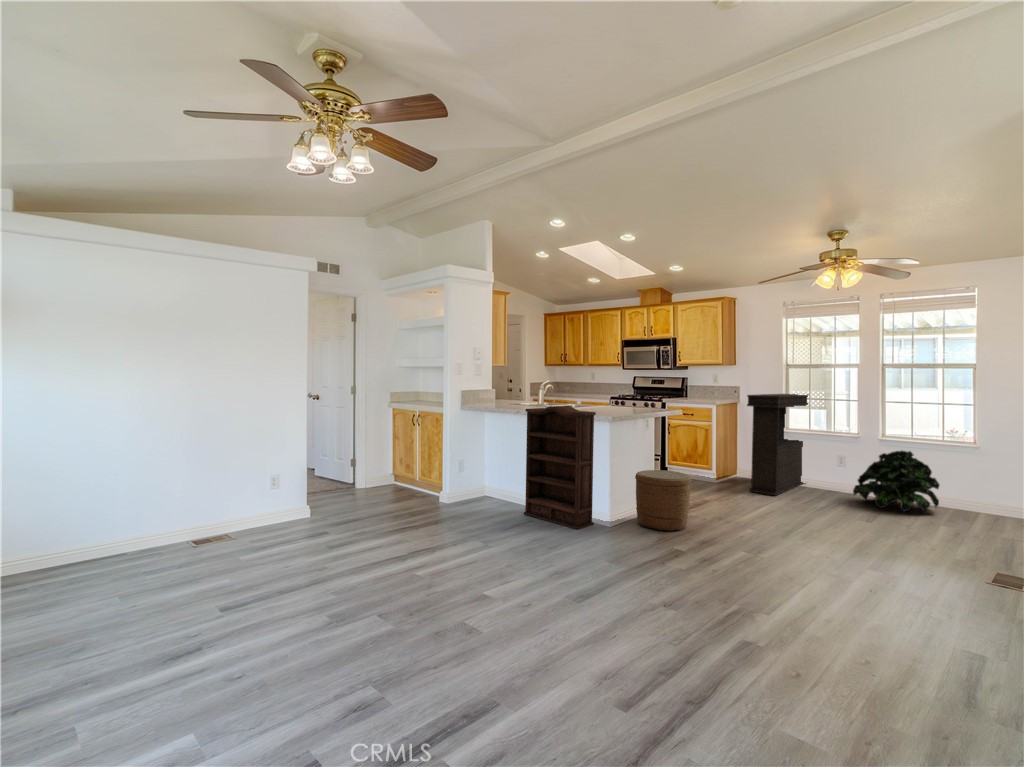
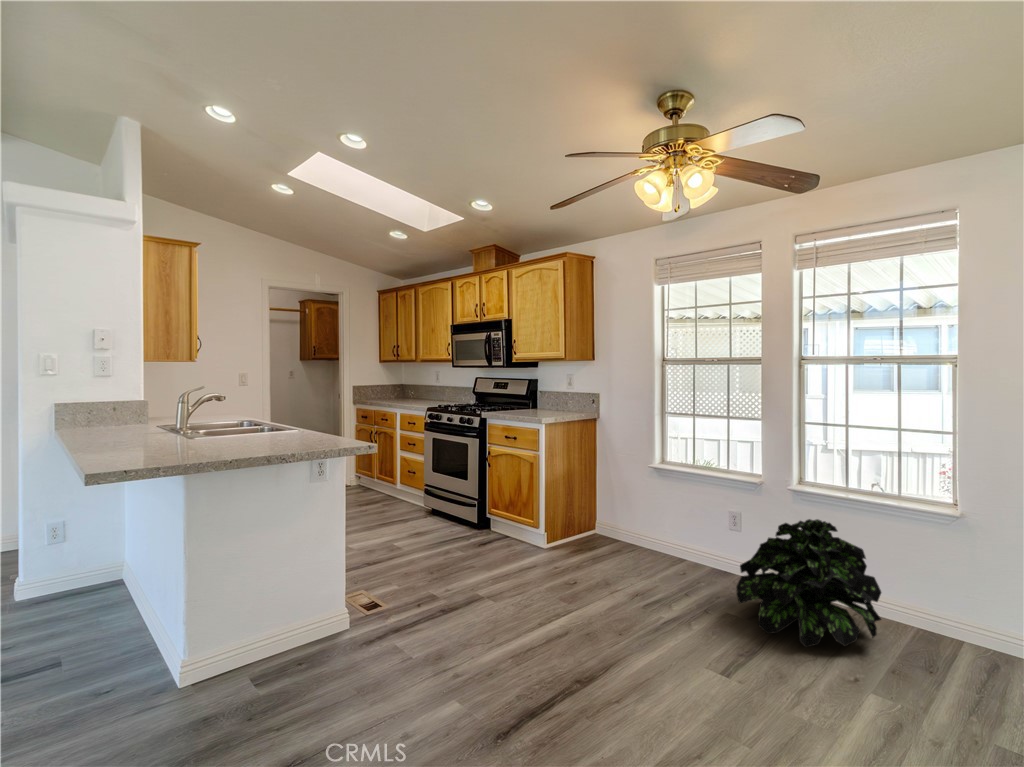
console table: present [747,394,808,496] -> none [568,405,703,589]
bookshelf: present [524,406,596,530] -> none [69,447,149,713]
woven basket: present [635,470,691,531] -> none [223,572,341,722]

